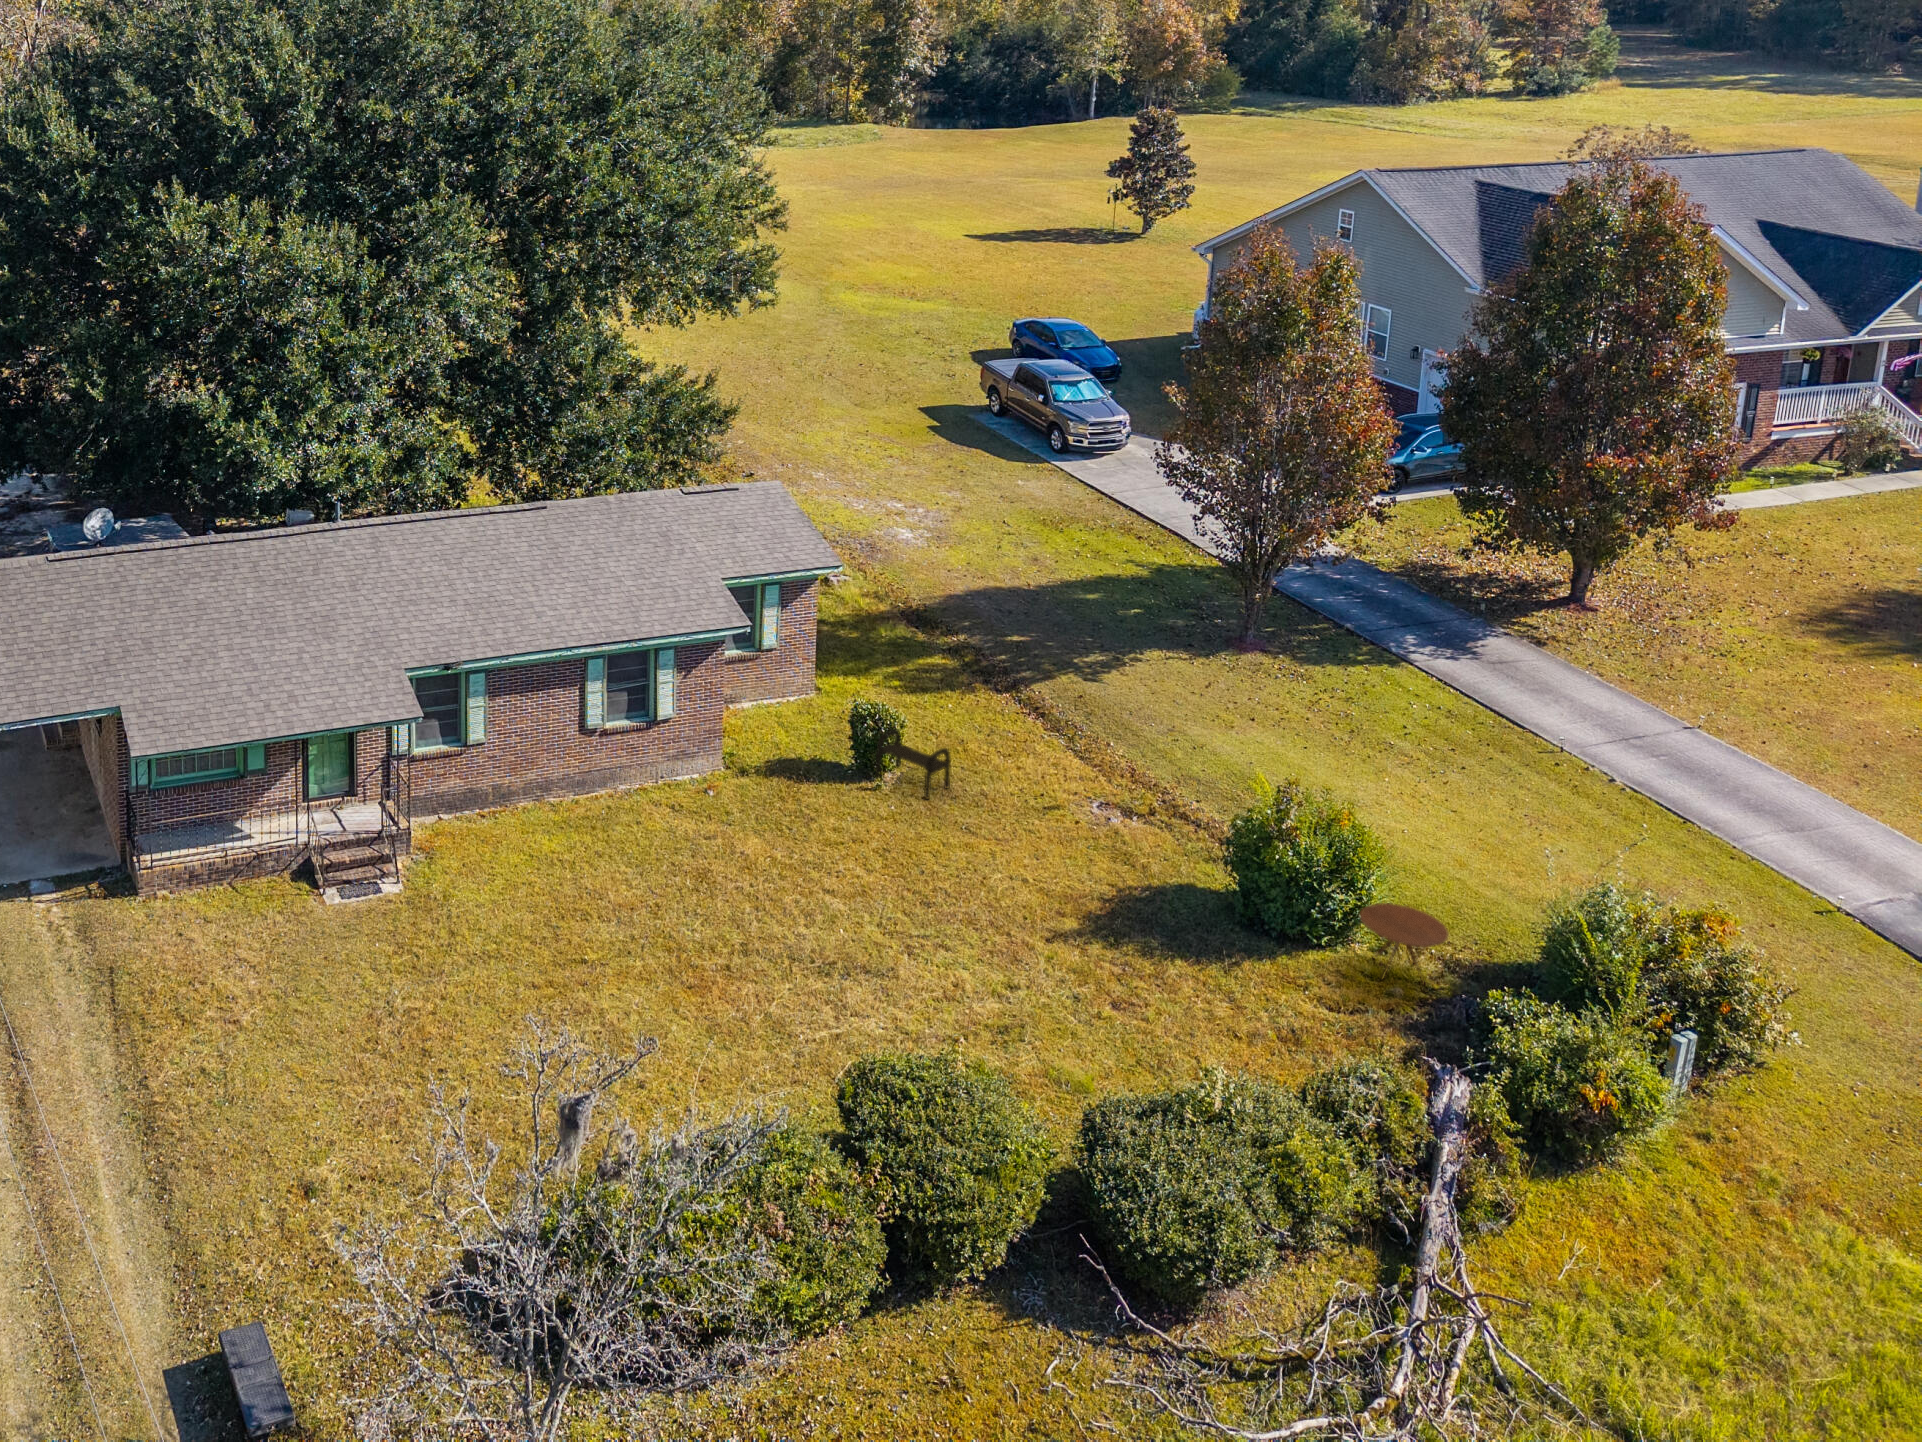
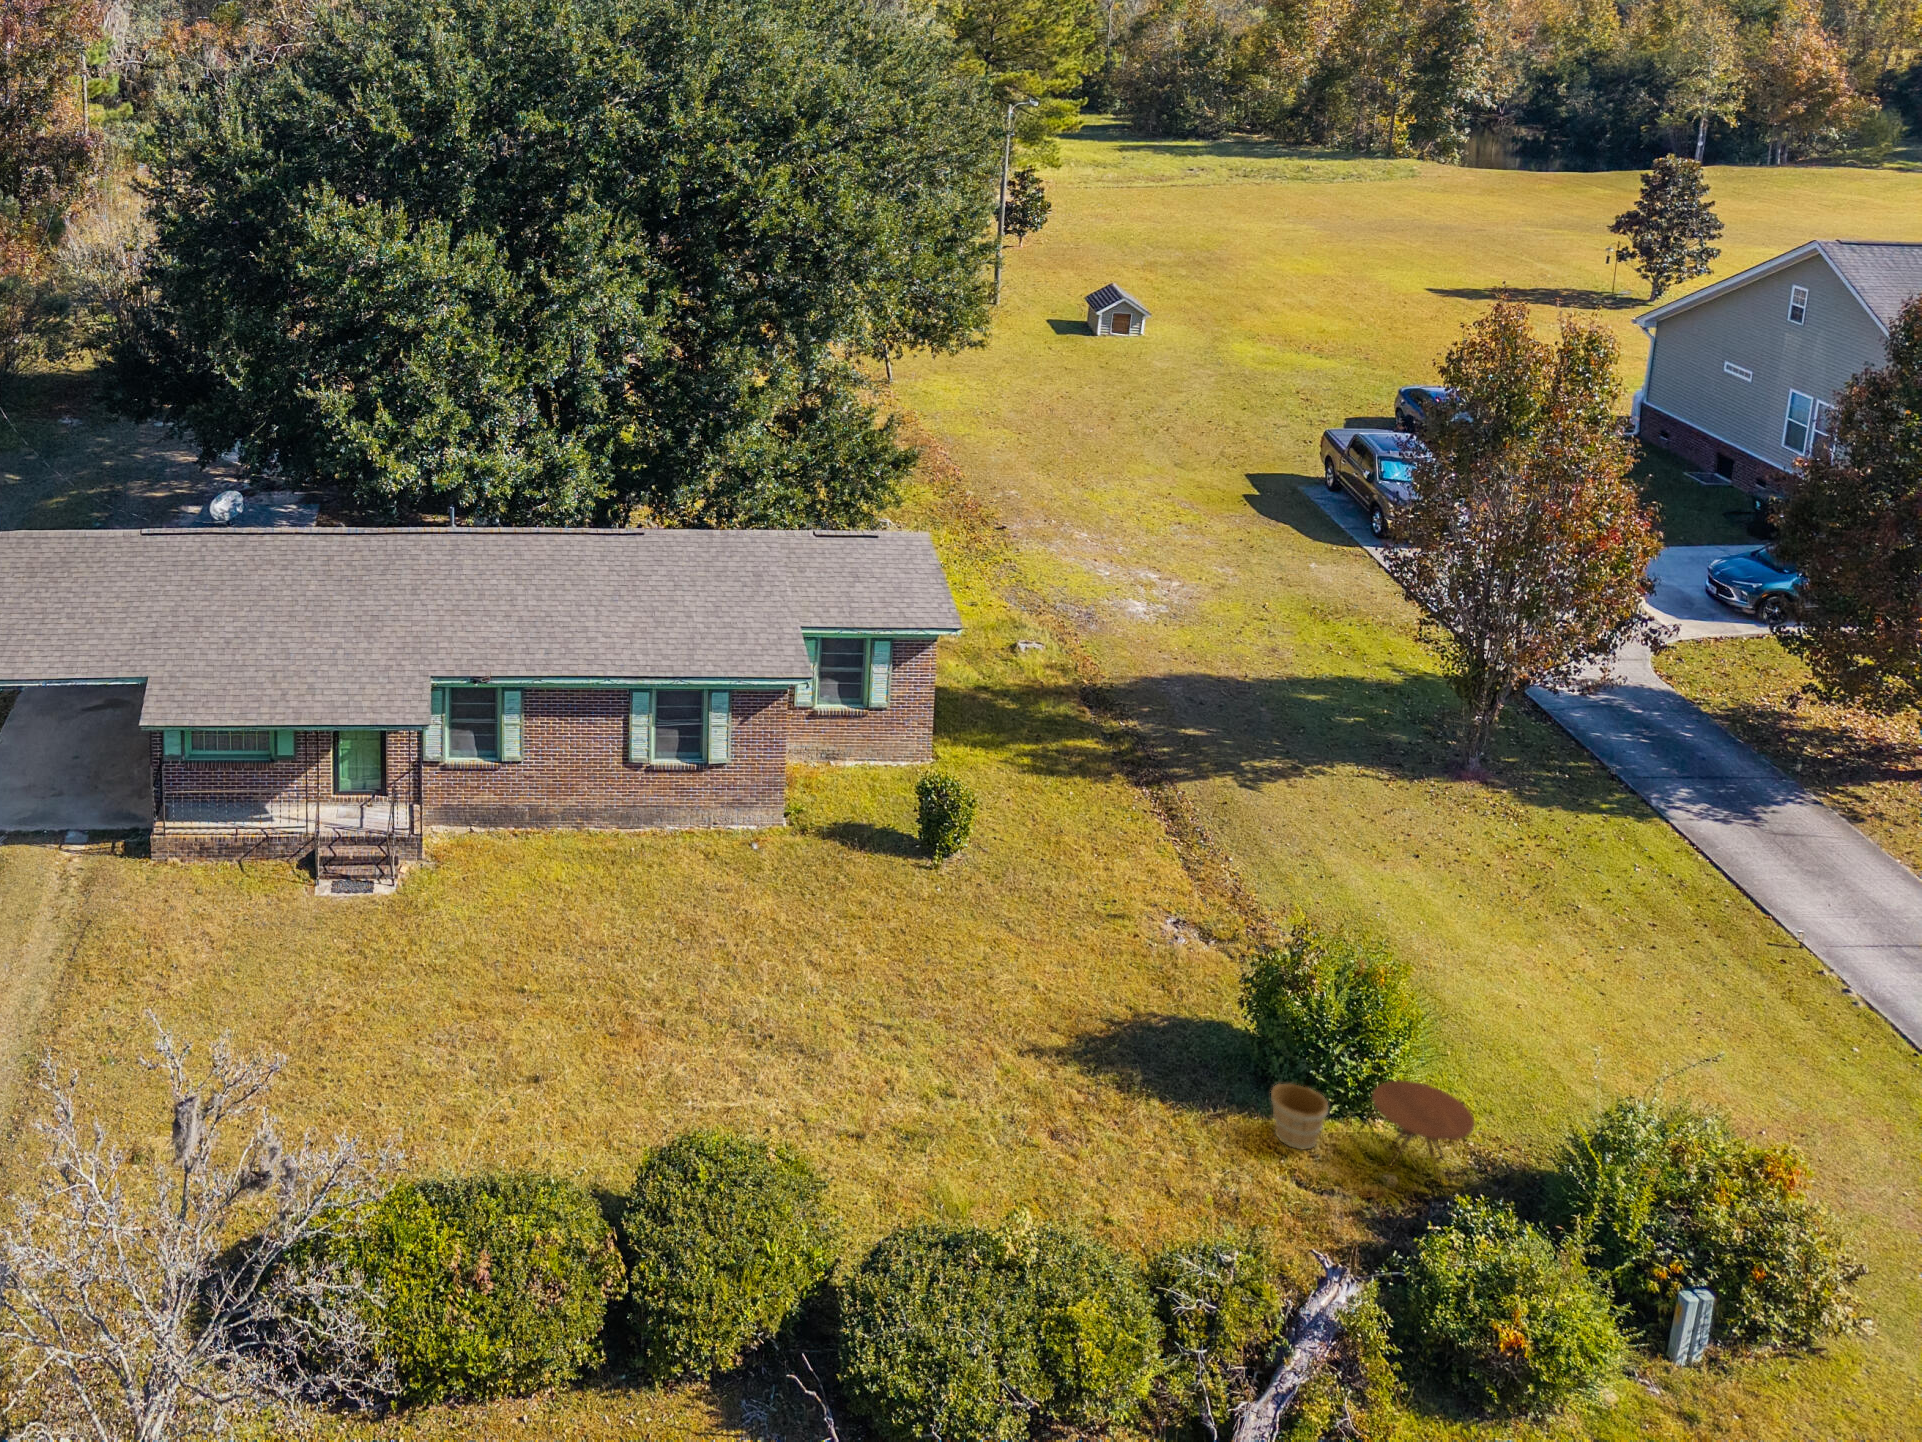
bench: present [875,729,951,799] -> none [931,807,1008,886]
wooden bucket: none [1277,923,1330,979] -> present [1271,1084,1328,1150]

